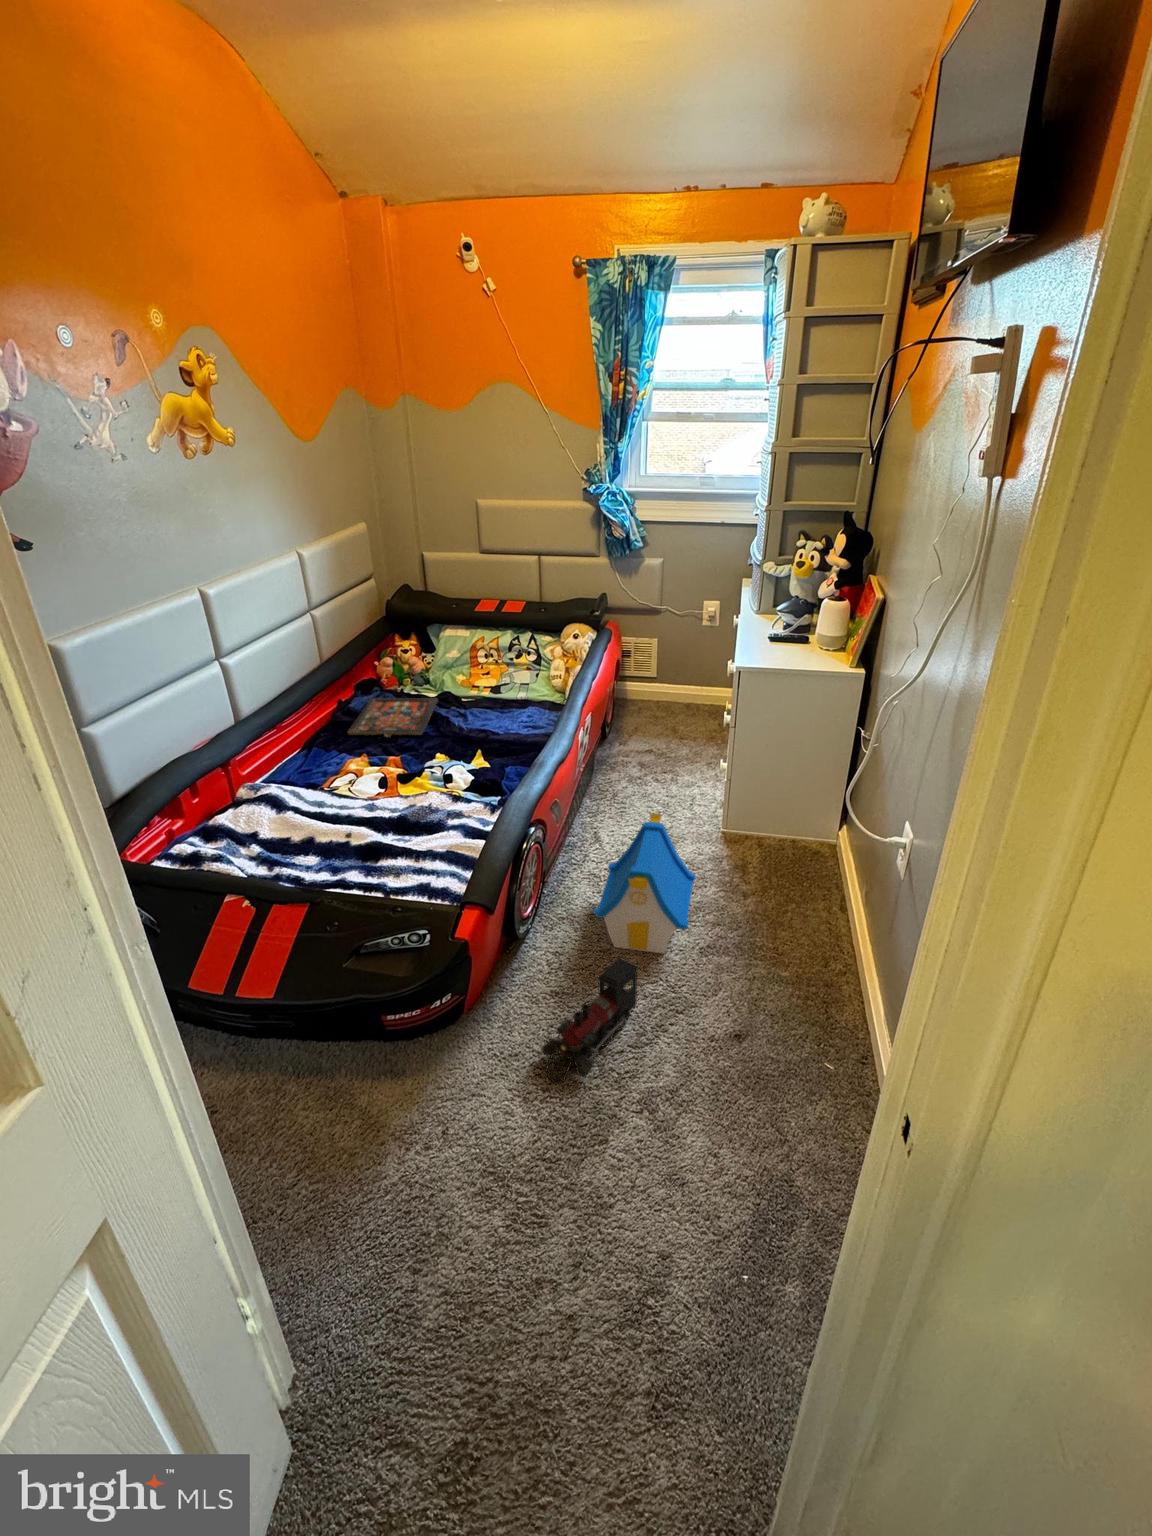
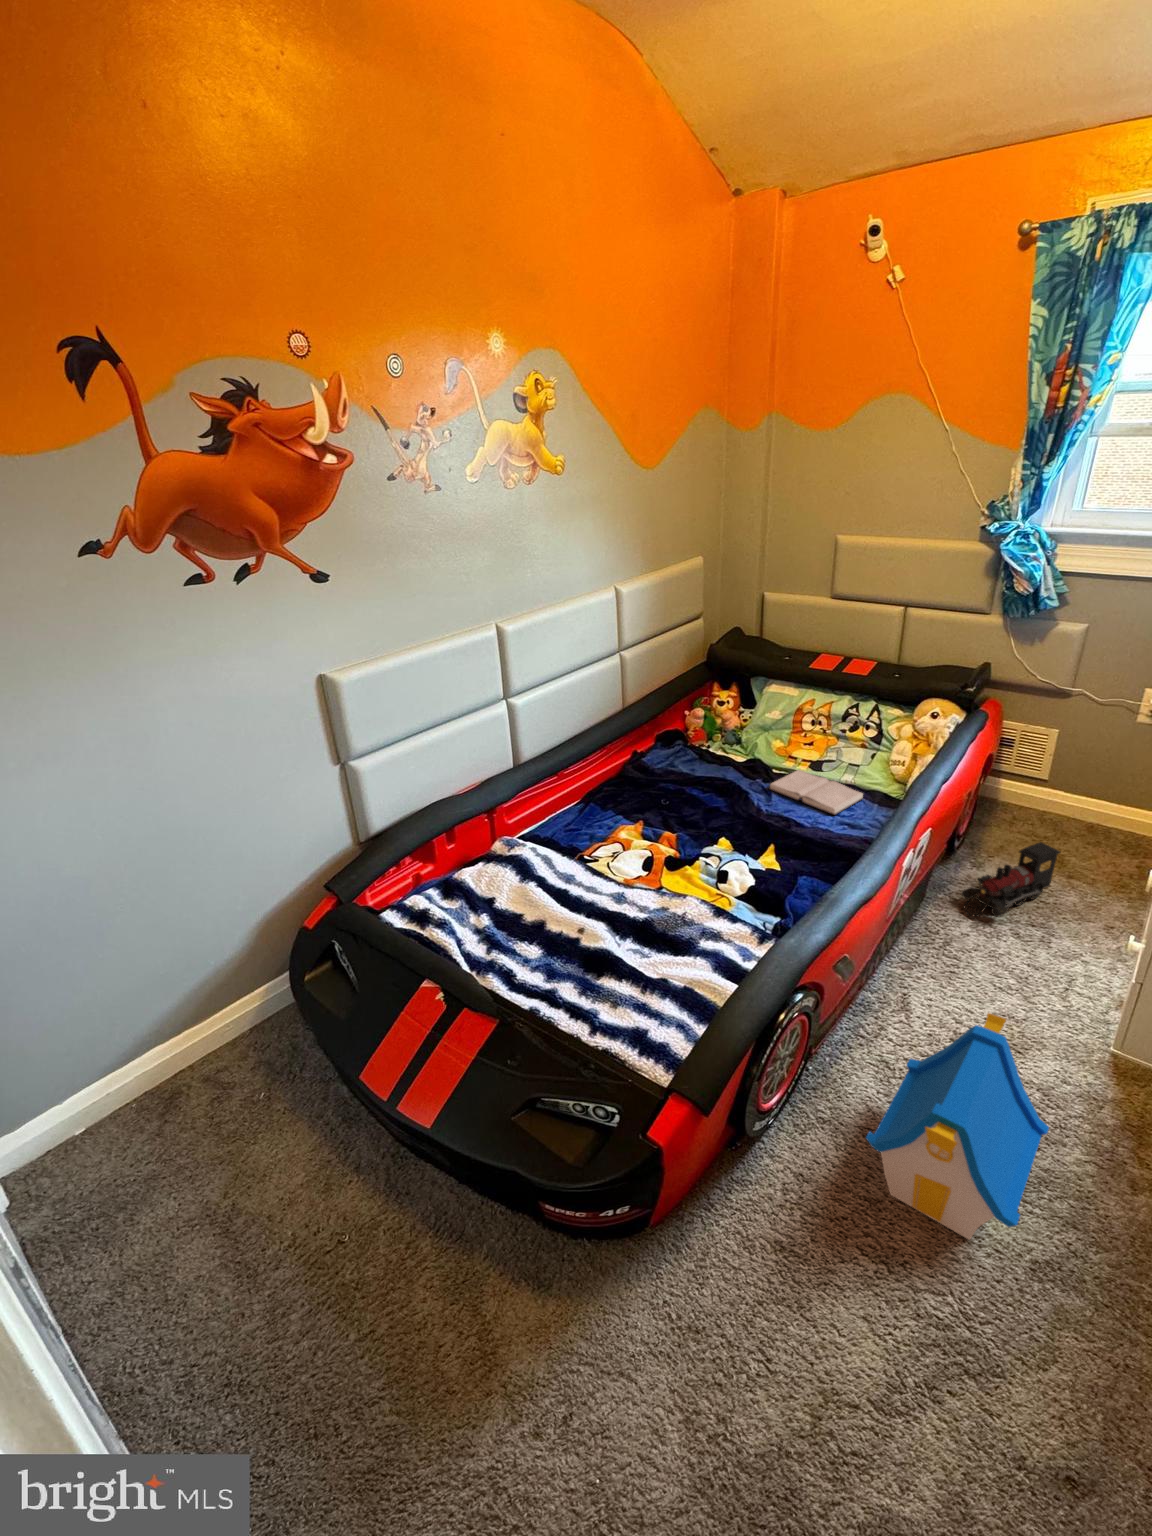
hardback book: none [464,694,538,722] -> present [769,770,864,815]
board game: present [348,698,438,737] -> none [630,753,744,811]
toy train: present [542,957,639,1082] -> present [962,842,1060,917]

